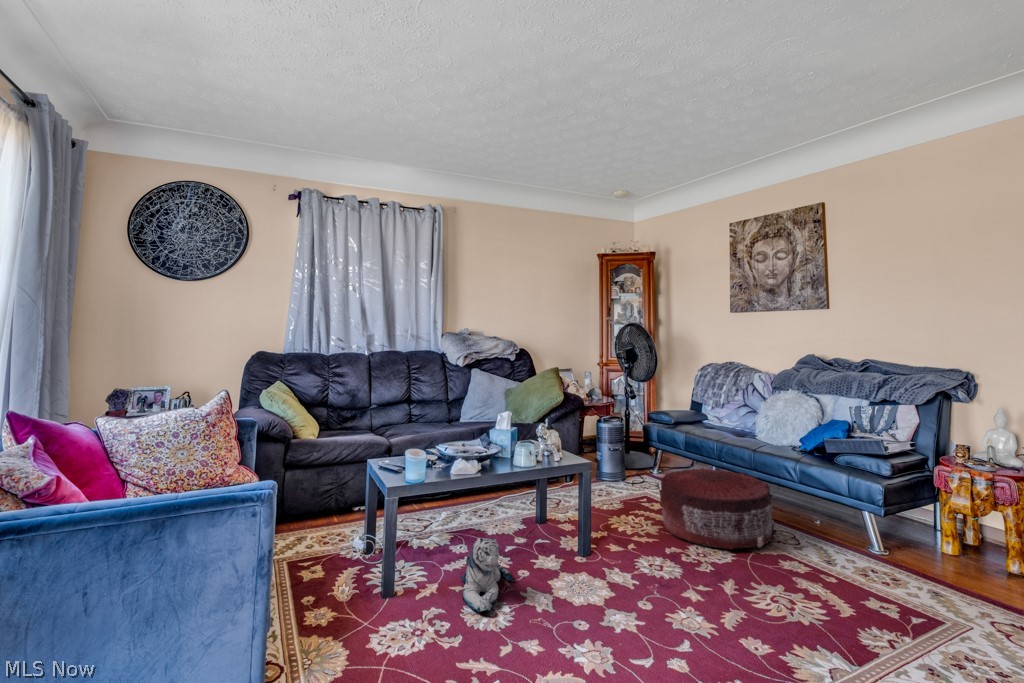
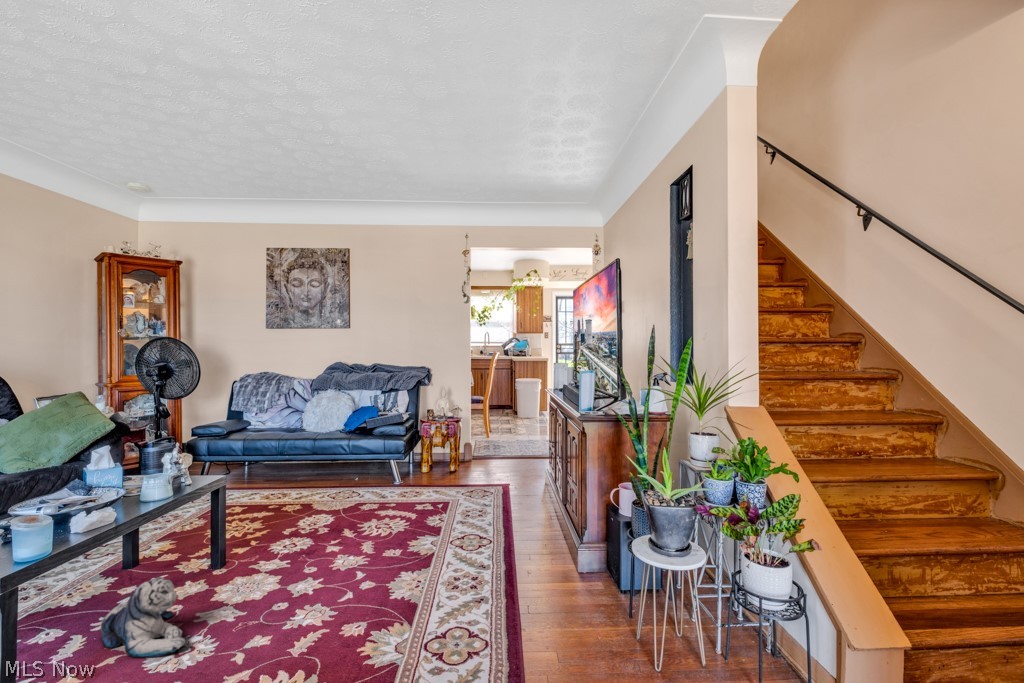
pouf: present [659,468,777,550] -> none [256,457,350,522]

